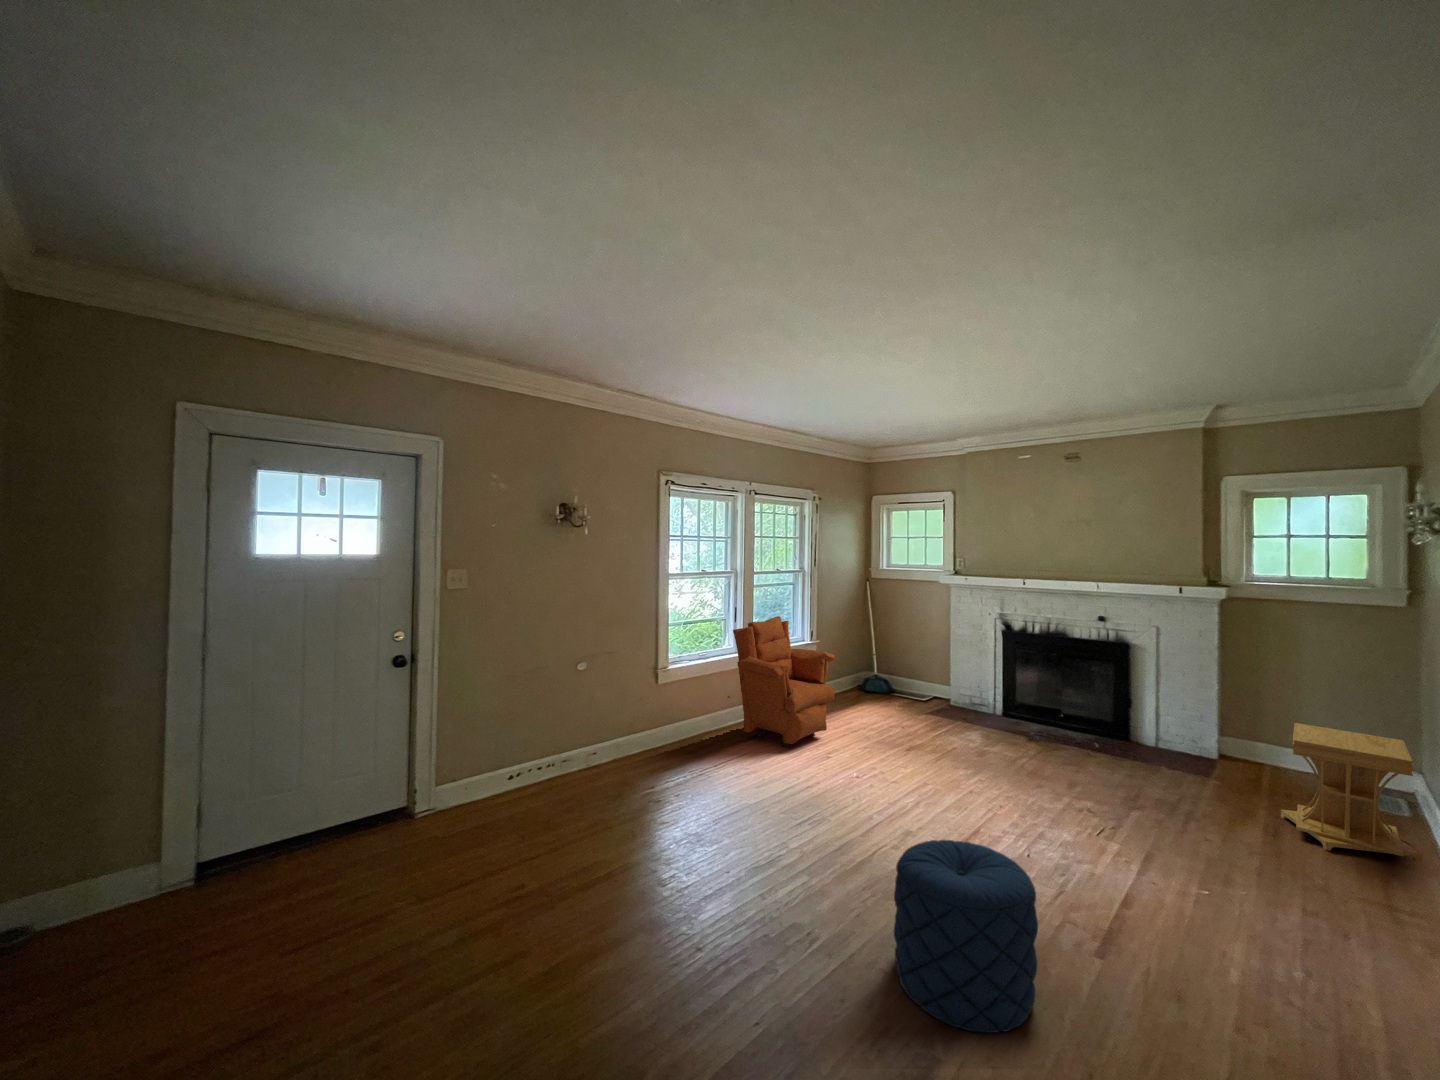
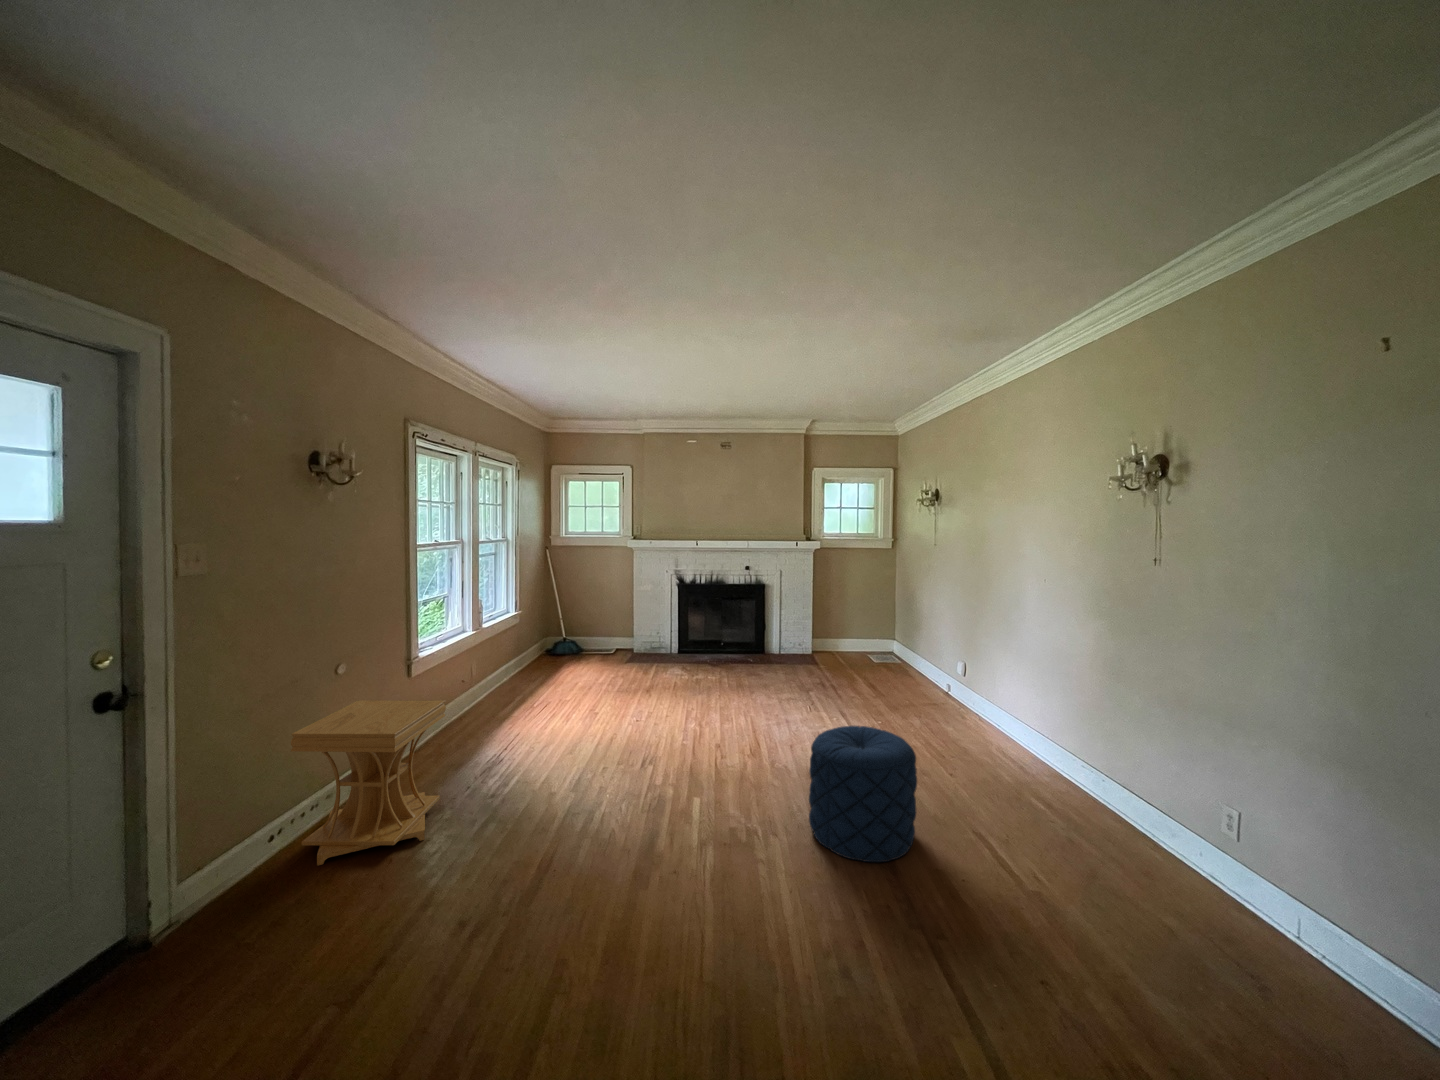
armchair: present [733,616,835,748] -> none [470,586,575,718]
side table: present [1281,723,1422,862] -> present [291,700,446,866]

